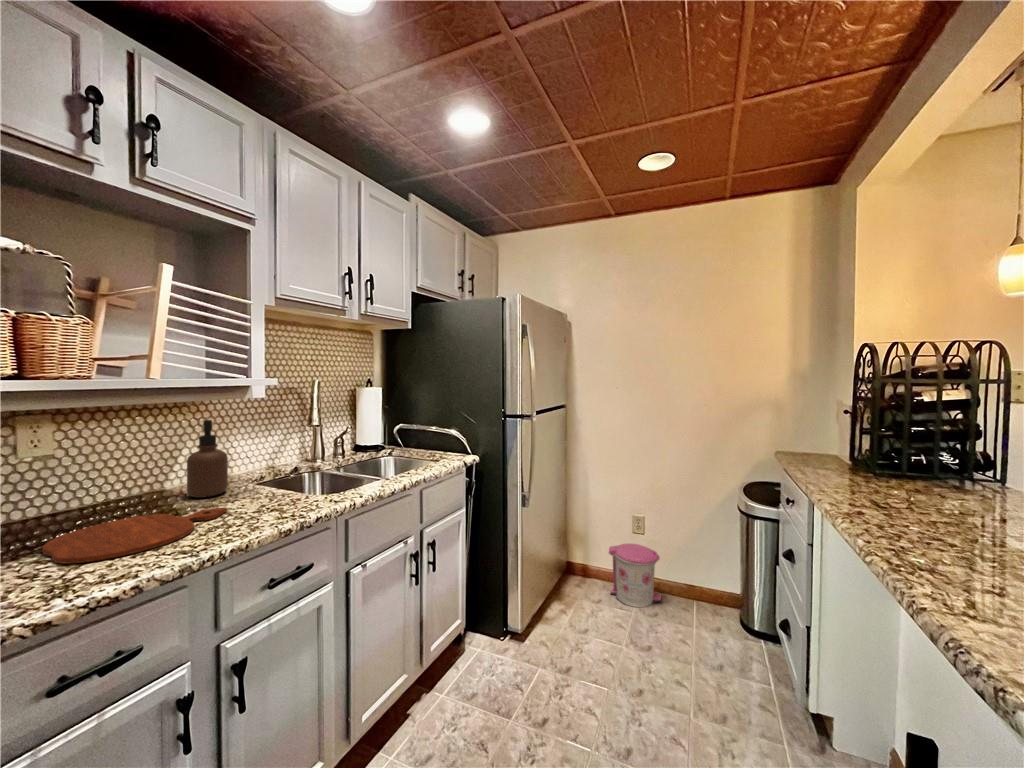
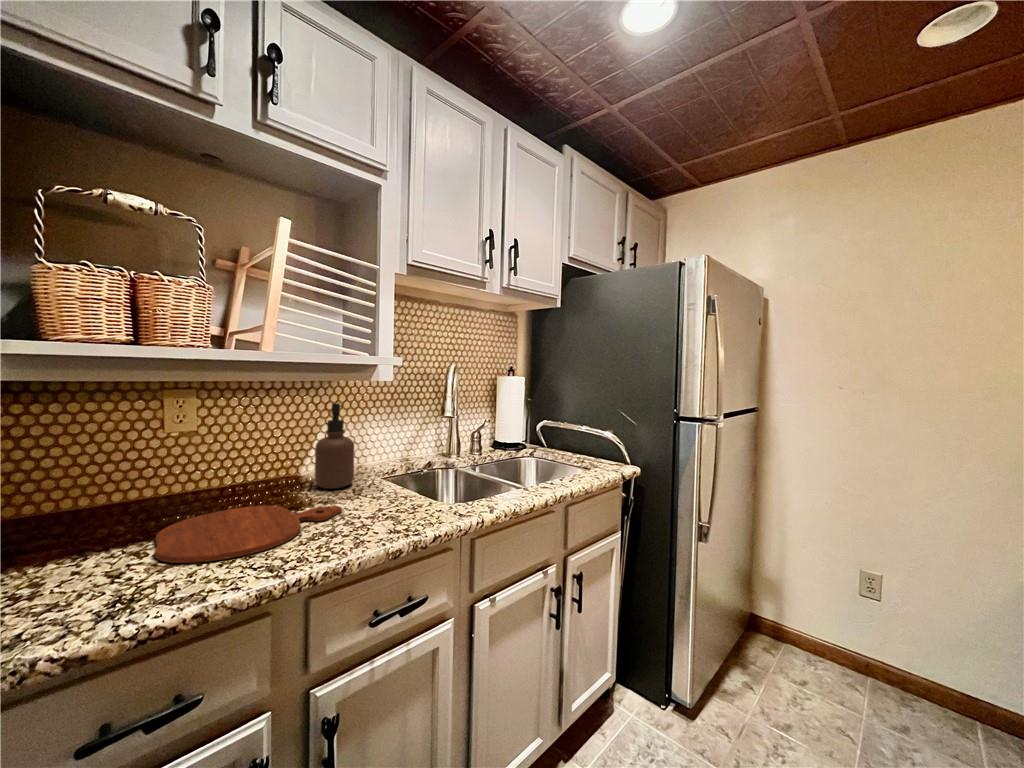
trash can: present [609,543,661,608] -> none [827,614,927,724]

